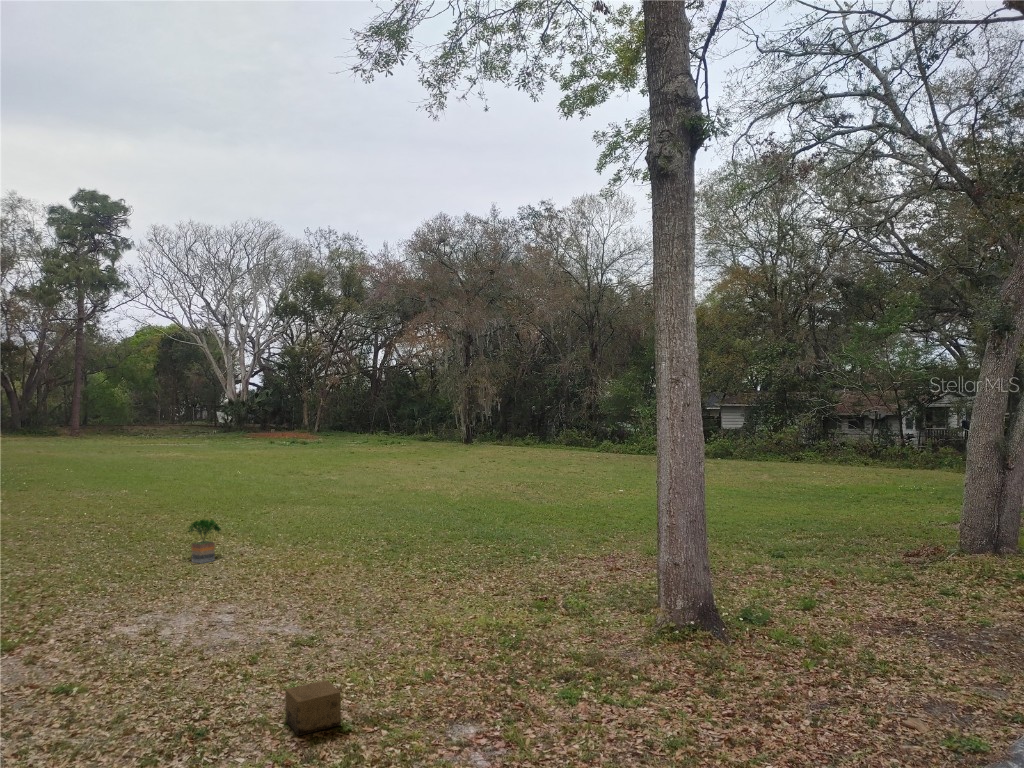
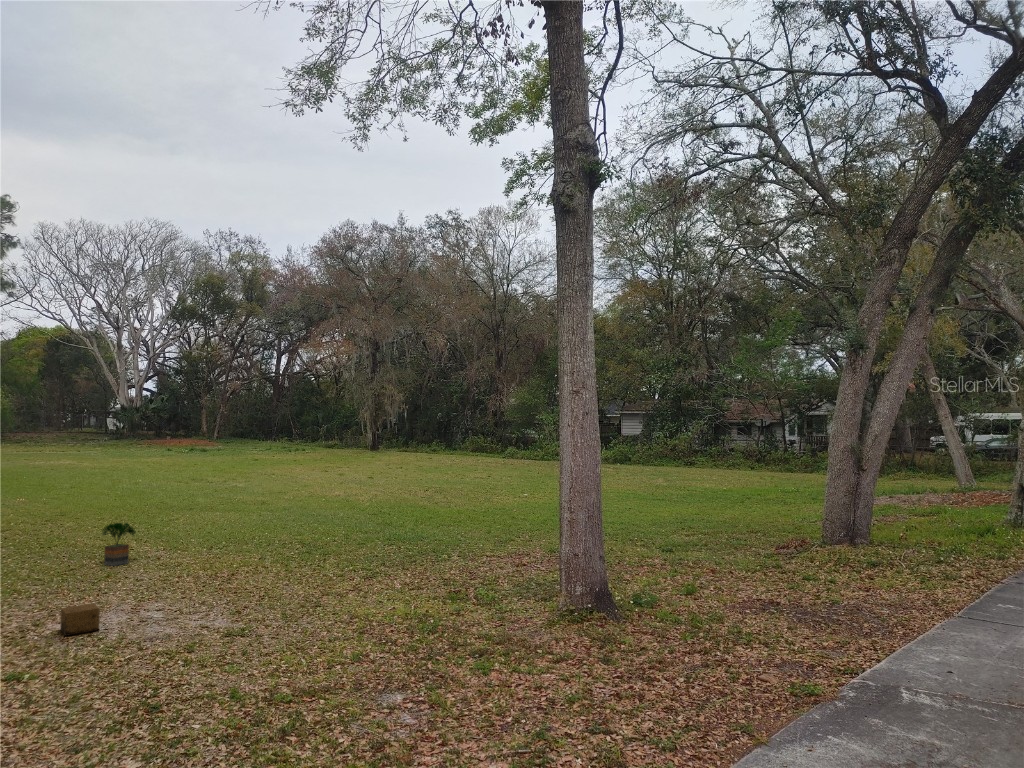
cardboard box: present [285,680,341,736] -> present [60,603,99,636]

